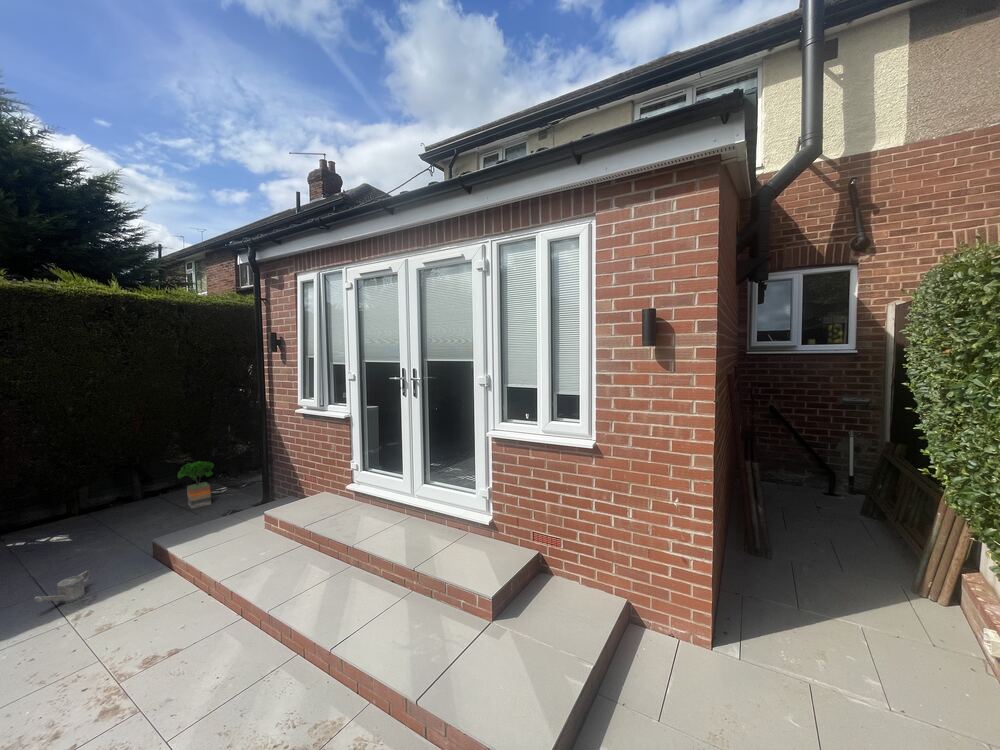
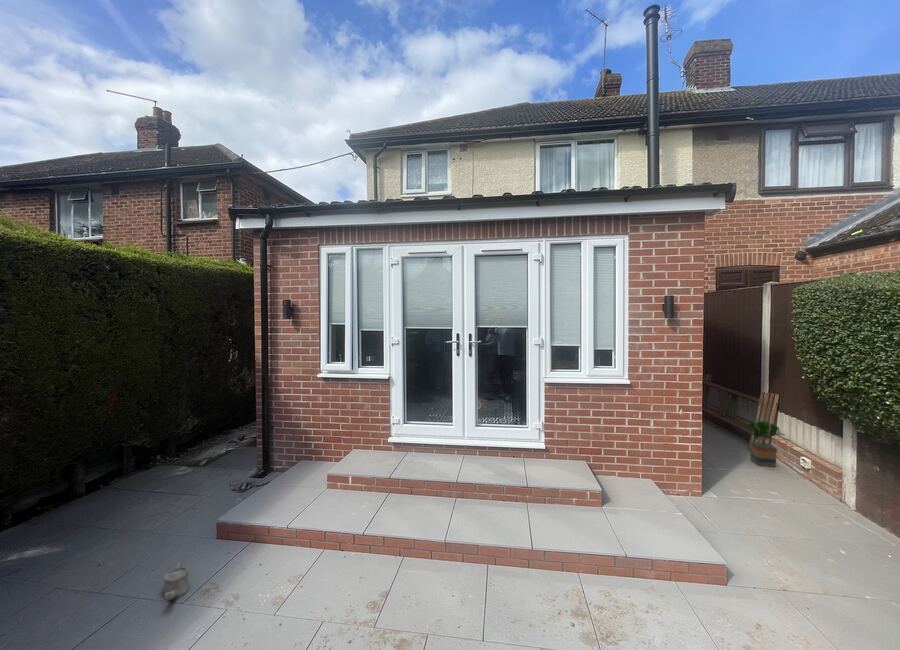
potted tree: present [178,461,213,509] -> present [746,421,784,467]

